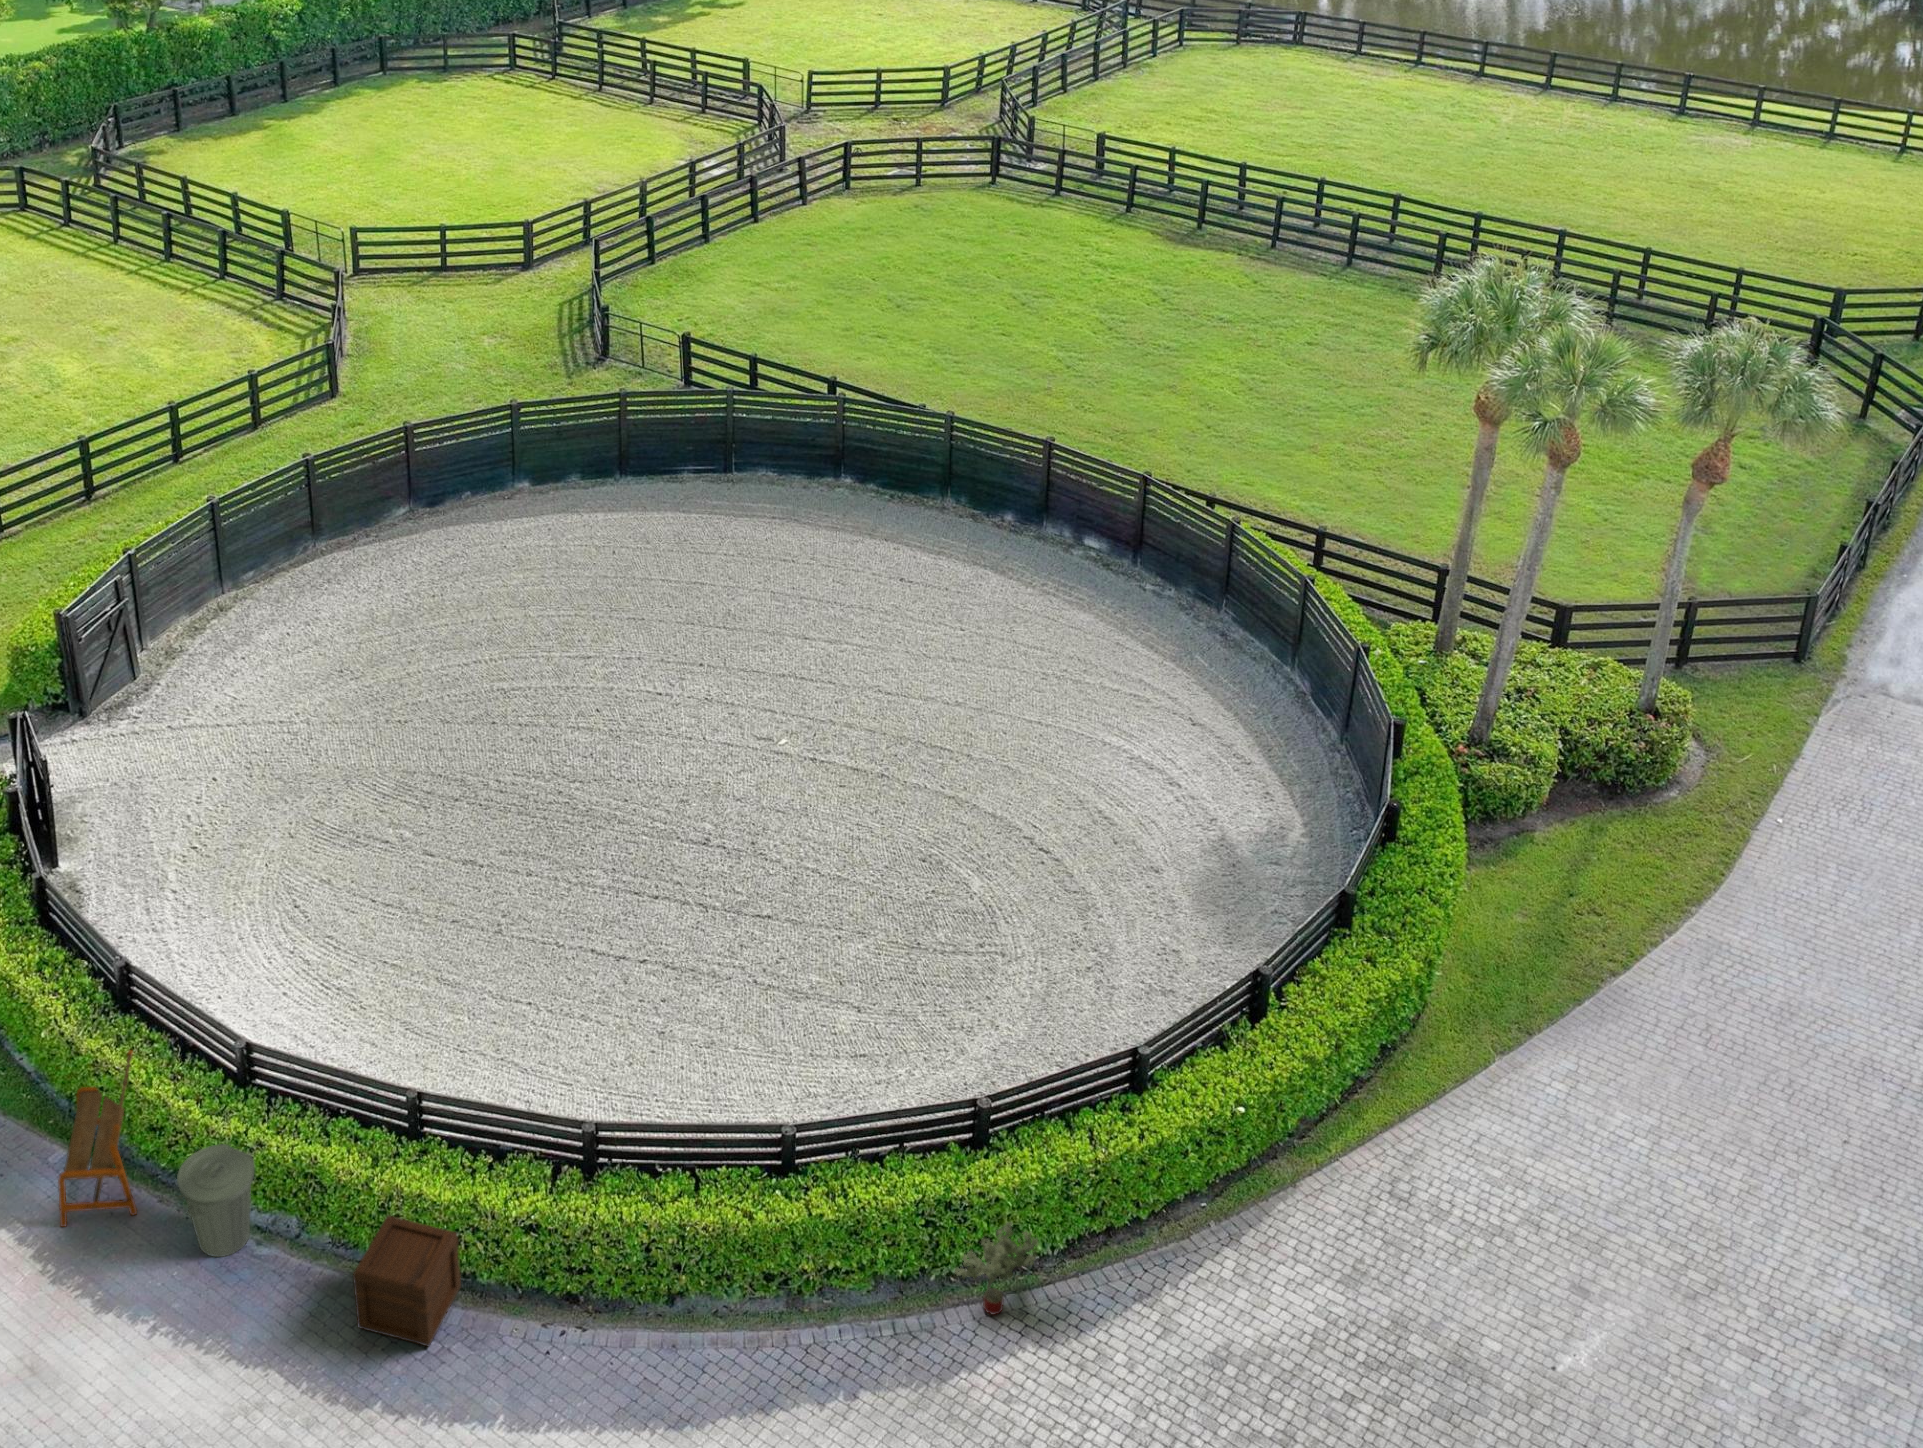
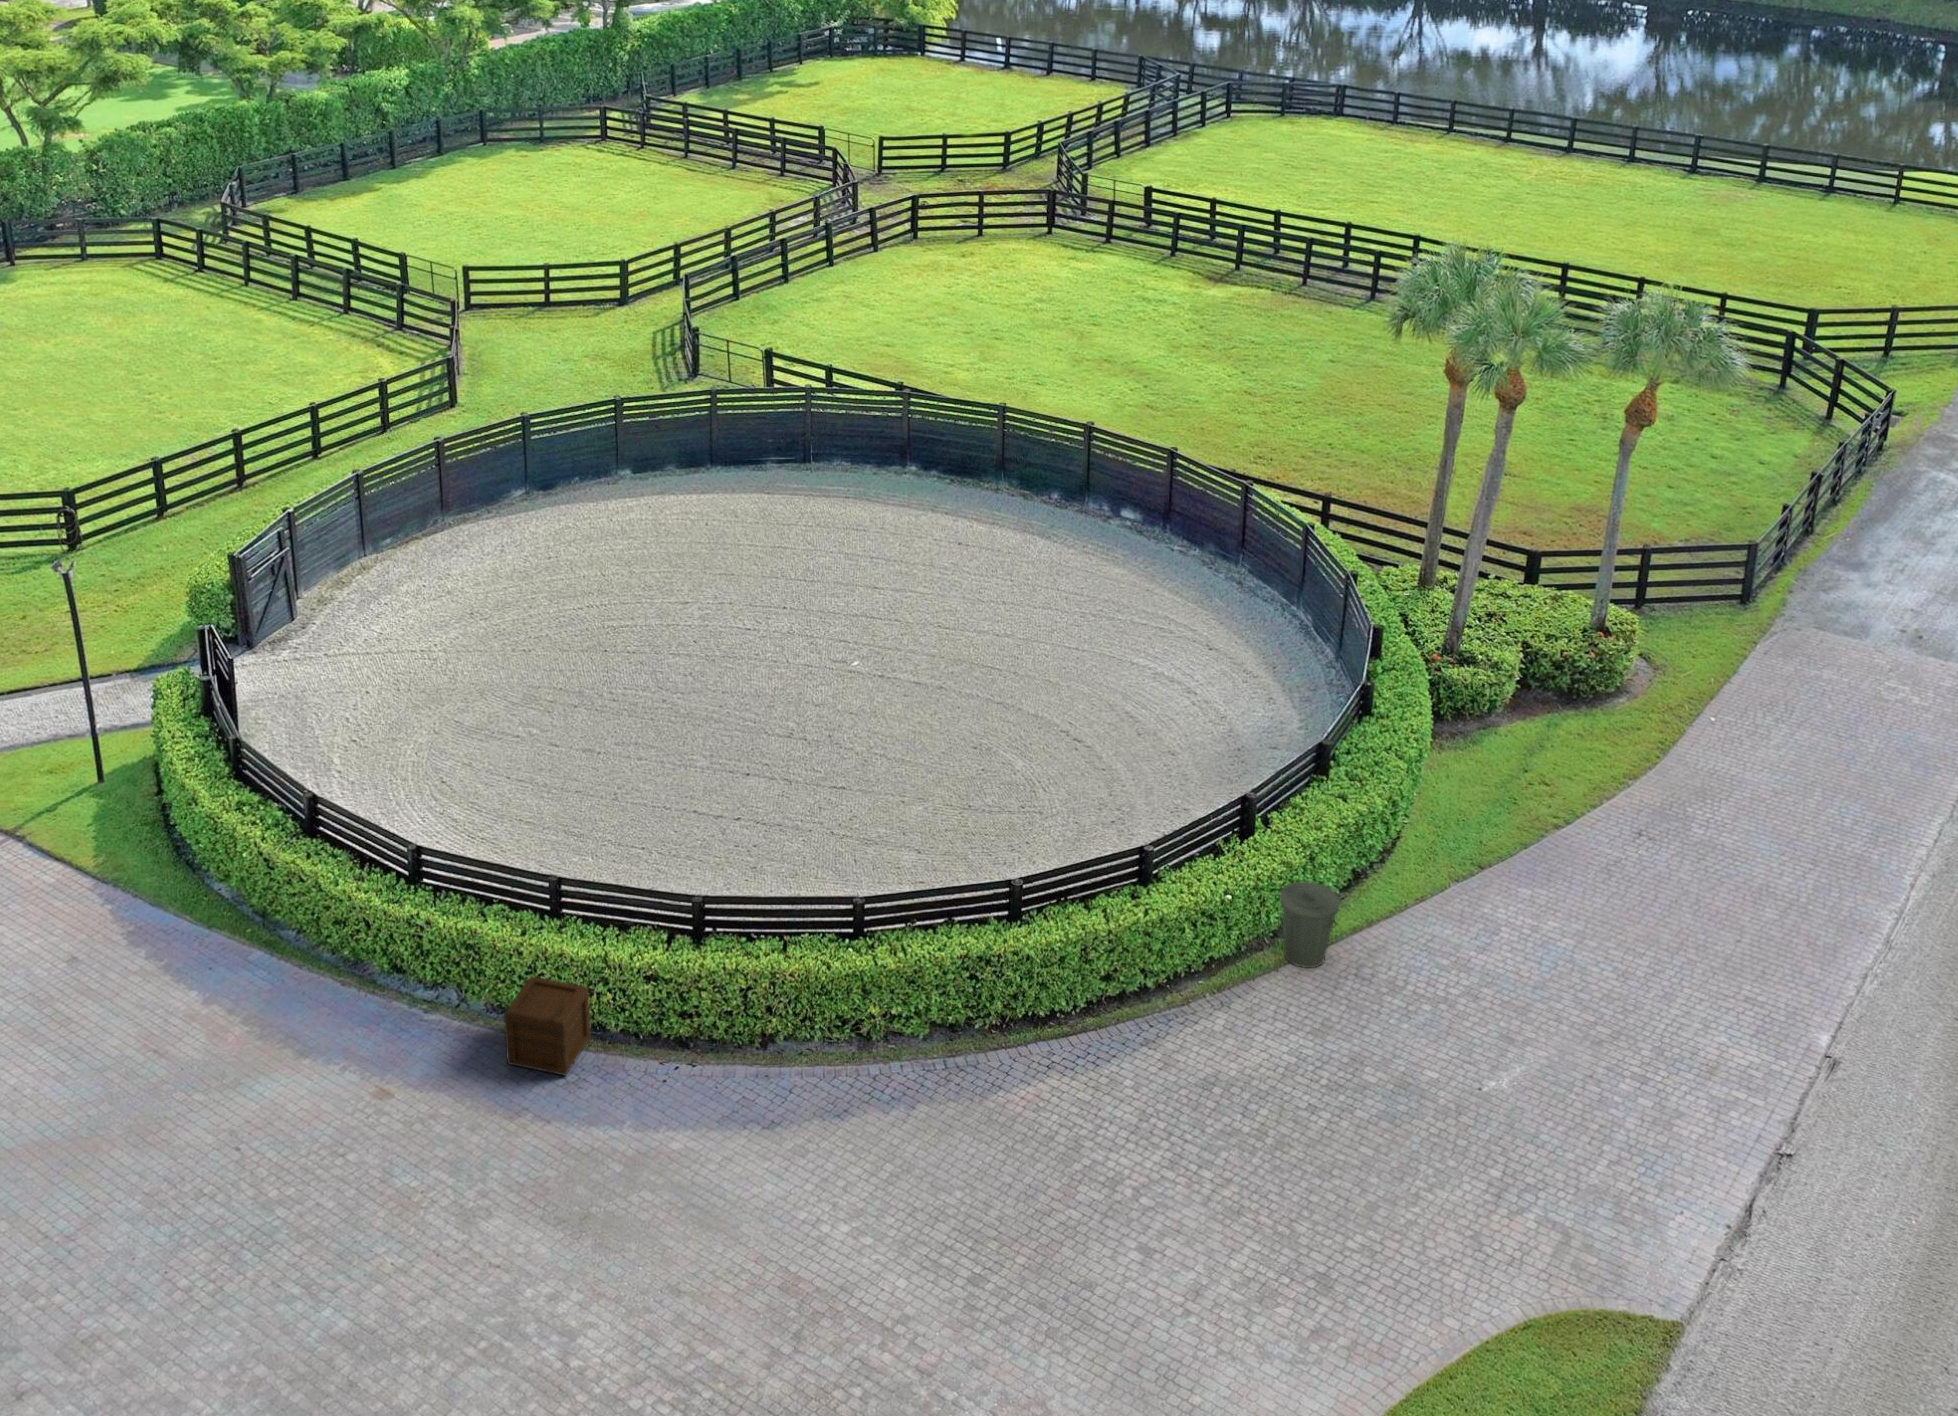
bench: present [58,1050,137,1227] -> none [258,860,327,999]
trash can: present [177,1144,254,1257] -> present [1280,881,1340,968]
potted tree: present [955,1222,1038,1315] -> none [995,973,1064,1054]

